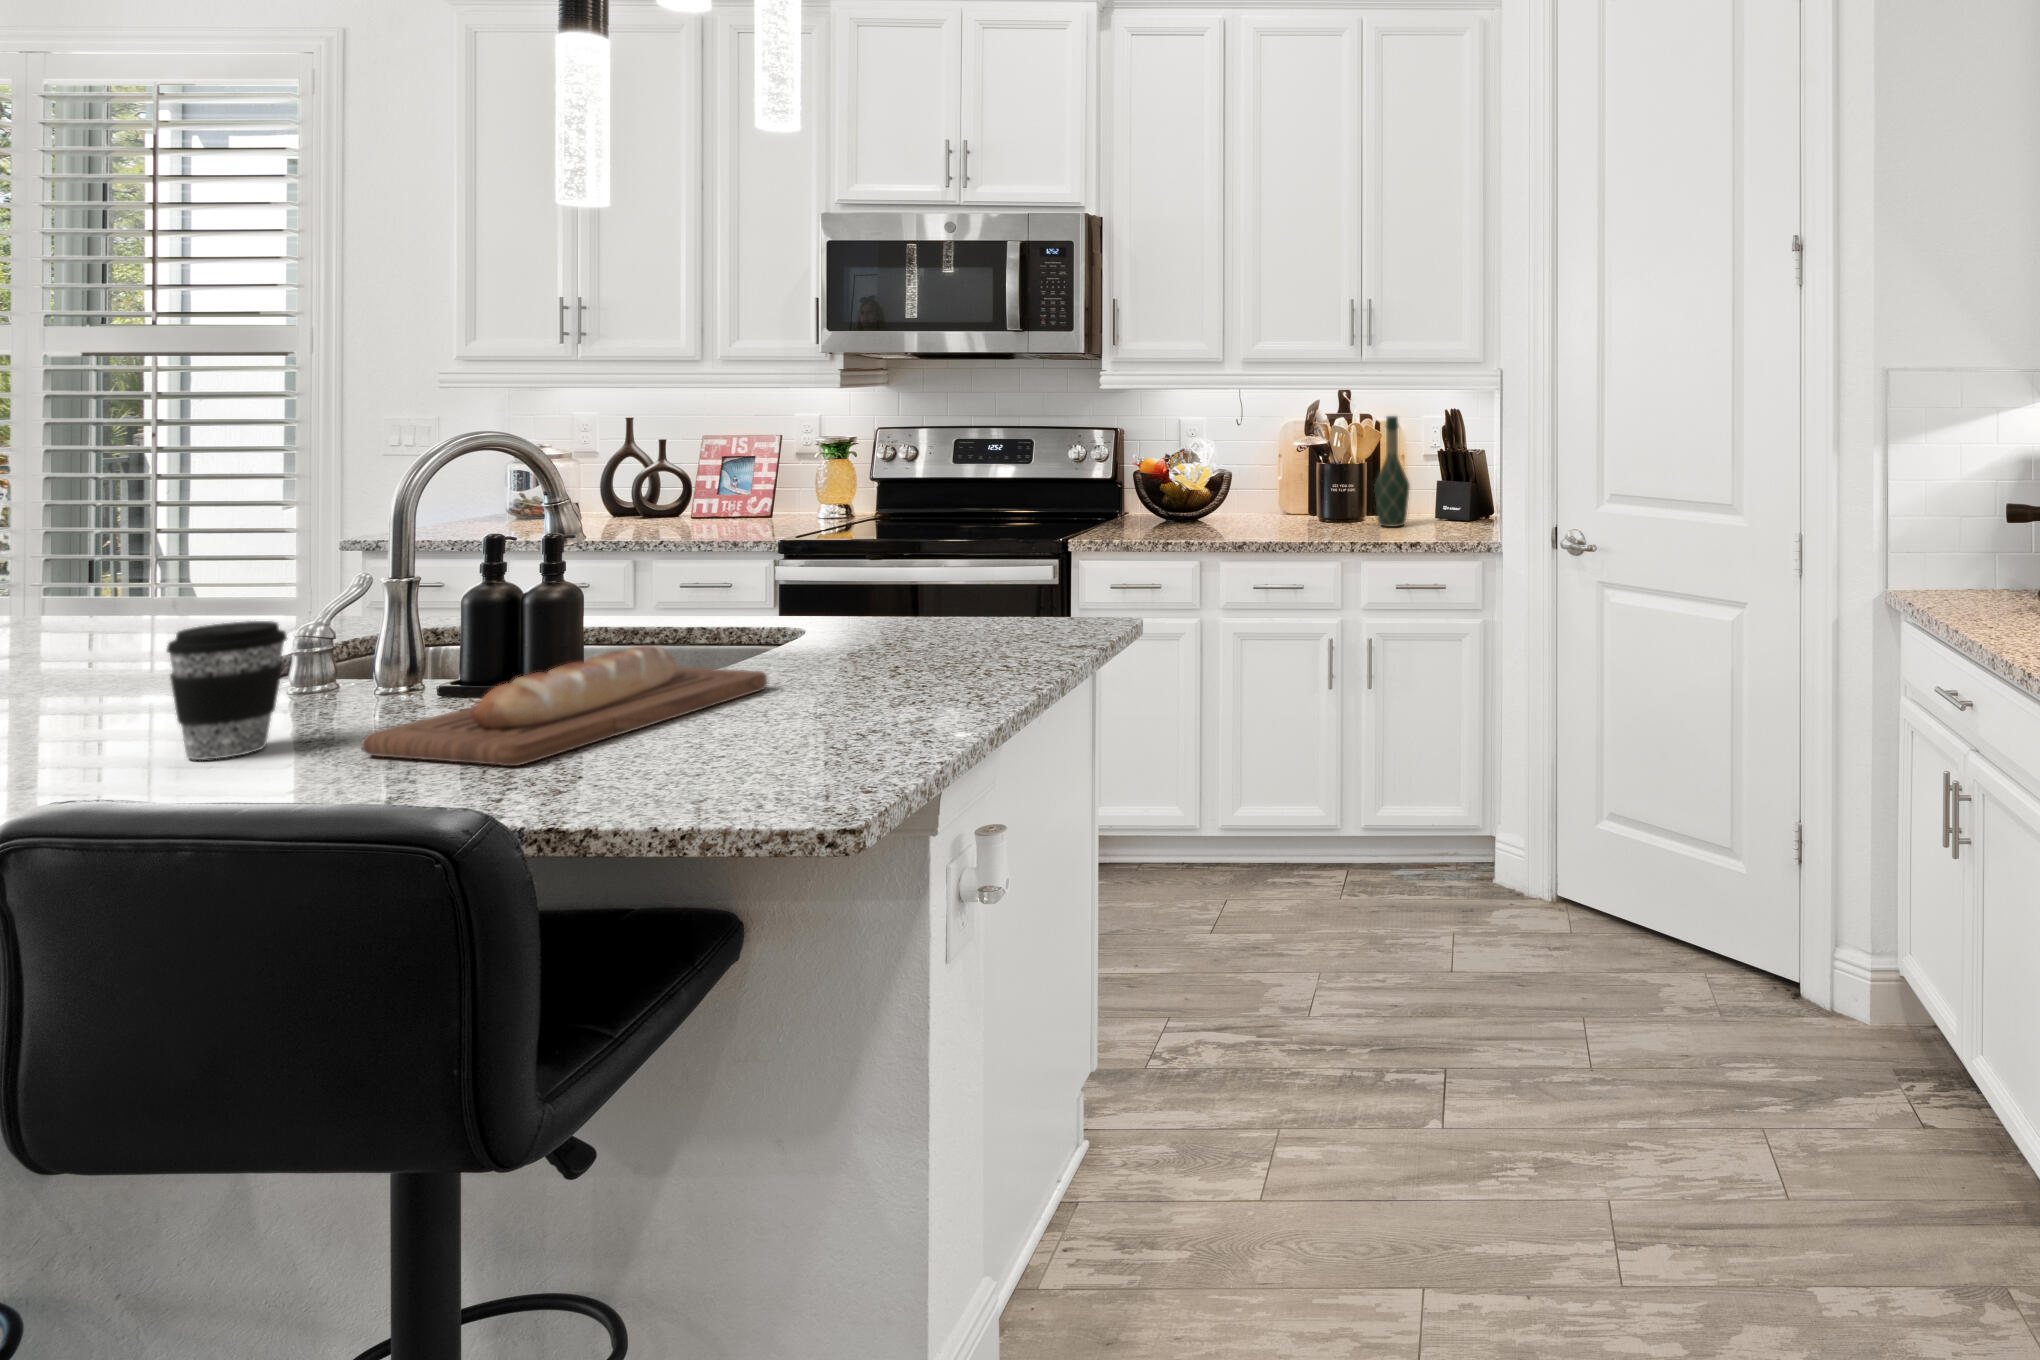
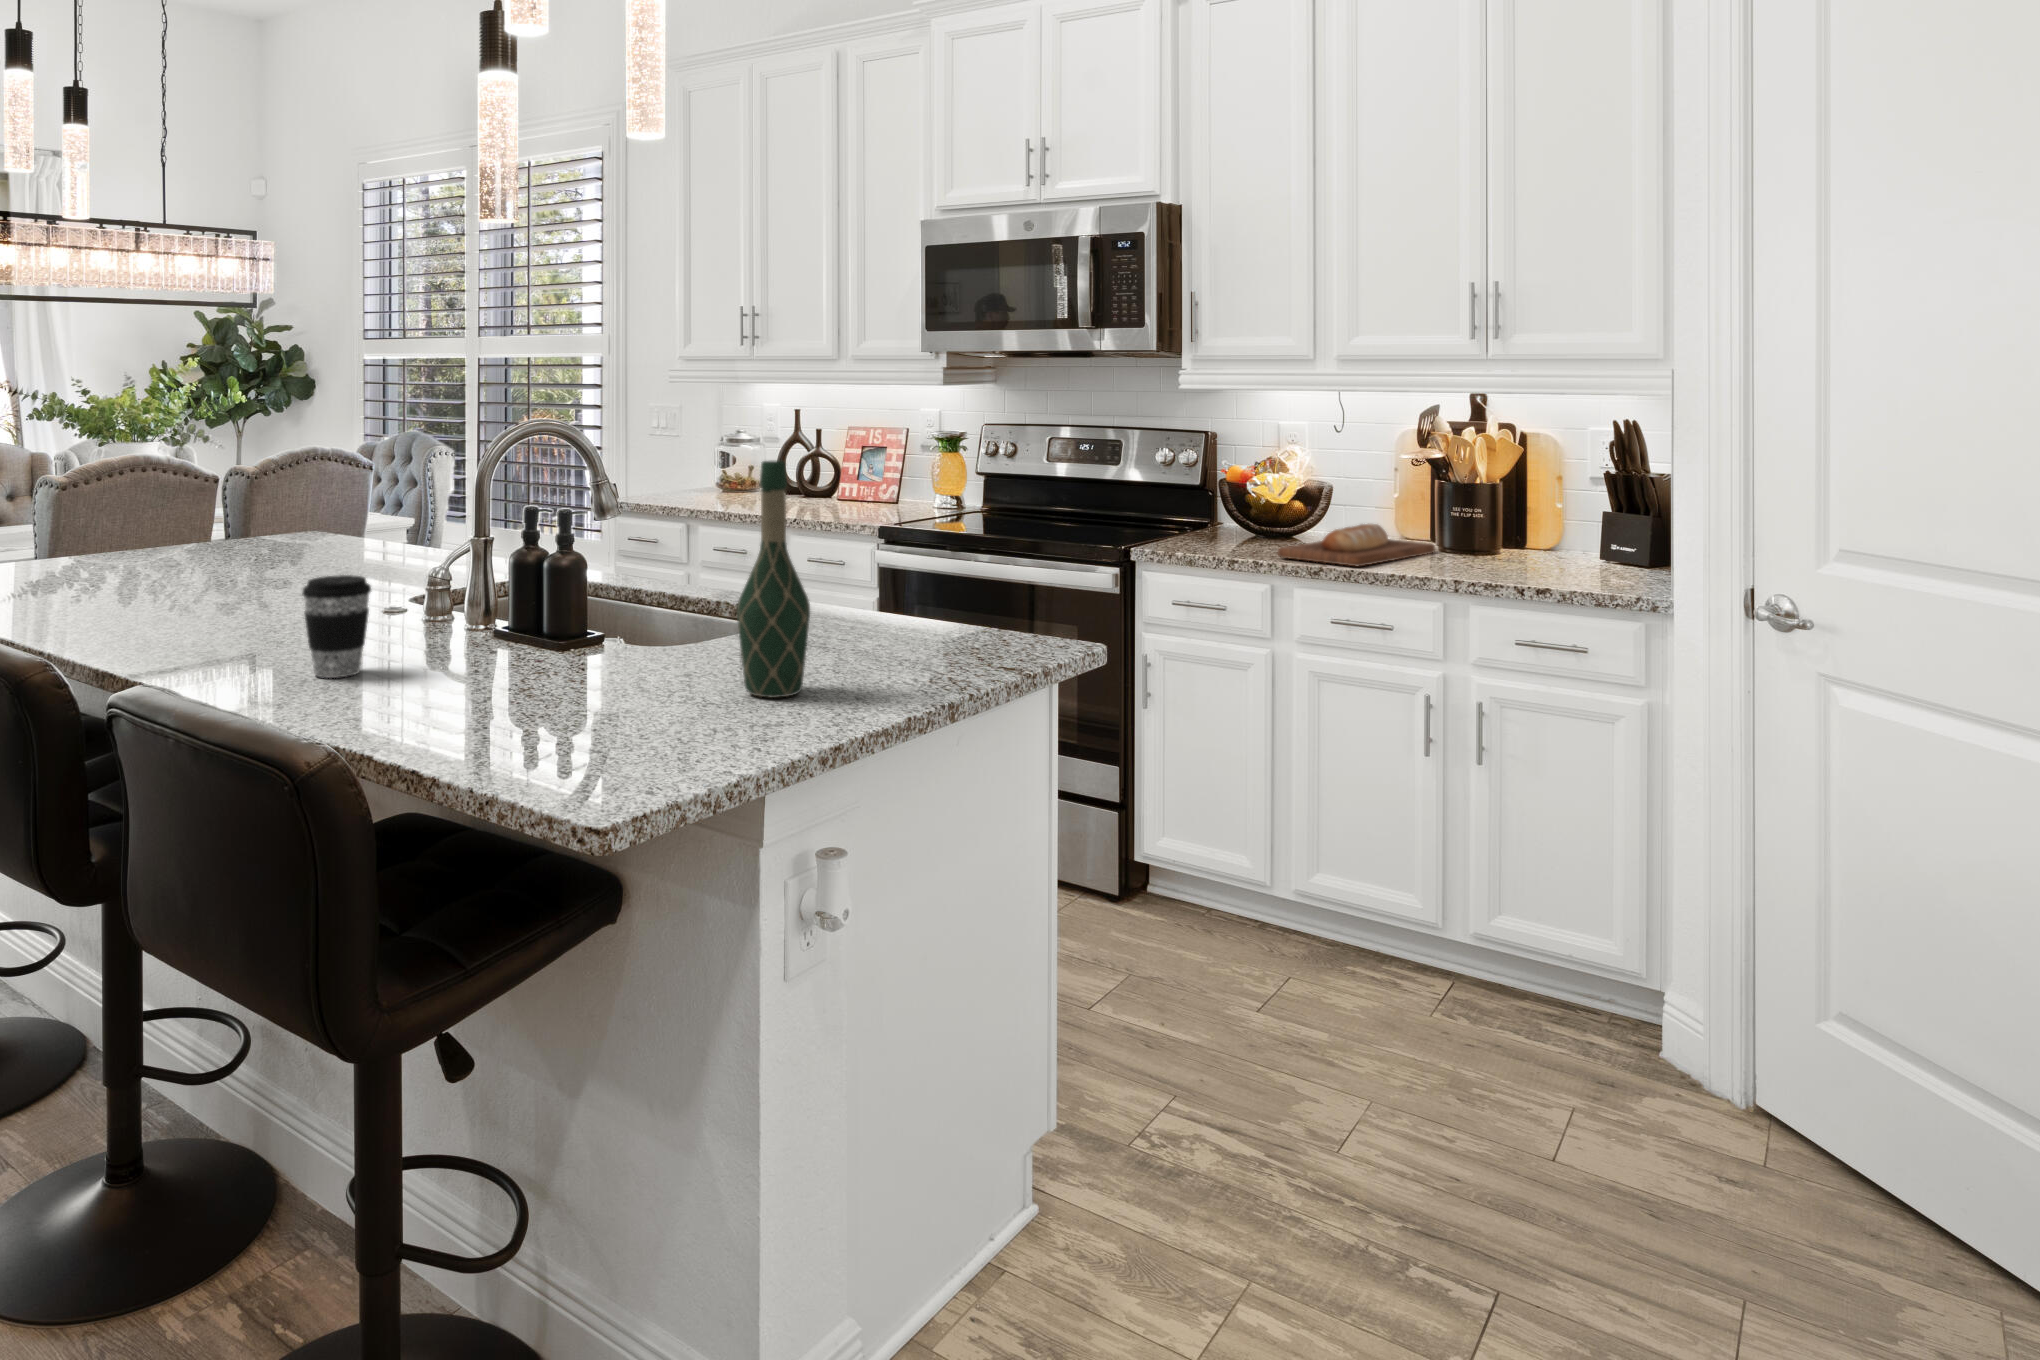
wine bottle: present [1374,416,1410,527] -> present [737,461,810,698]
bread loaf: present [362,646,767,766] -> present [1278,524,1435,566]

